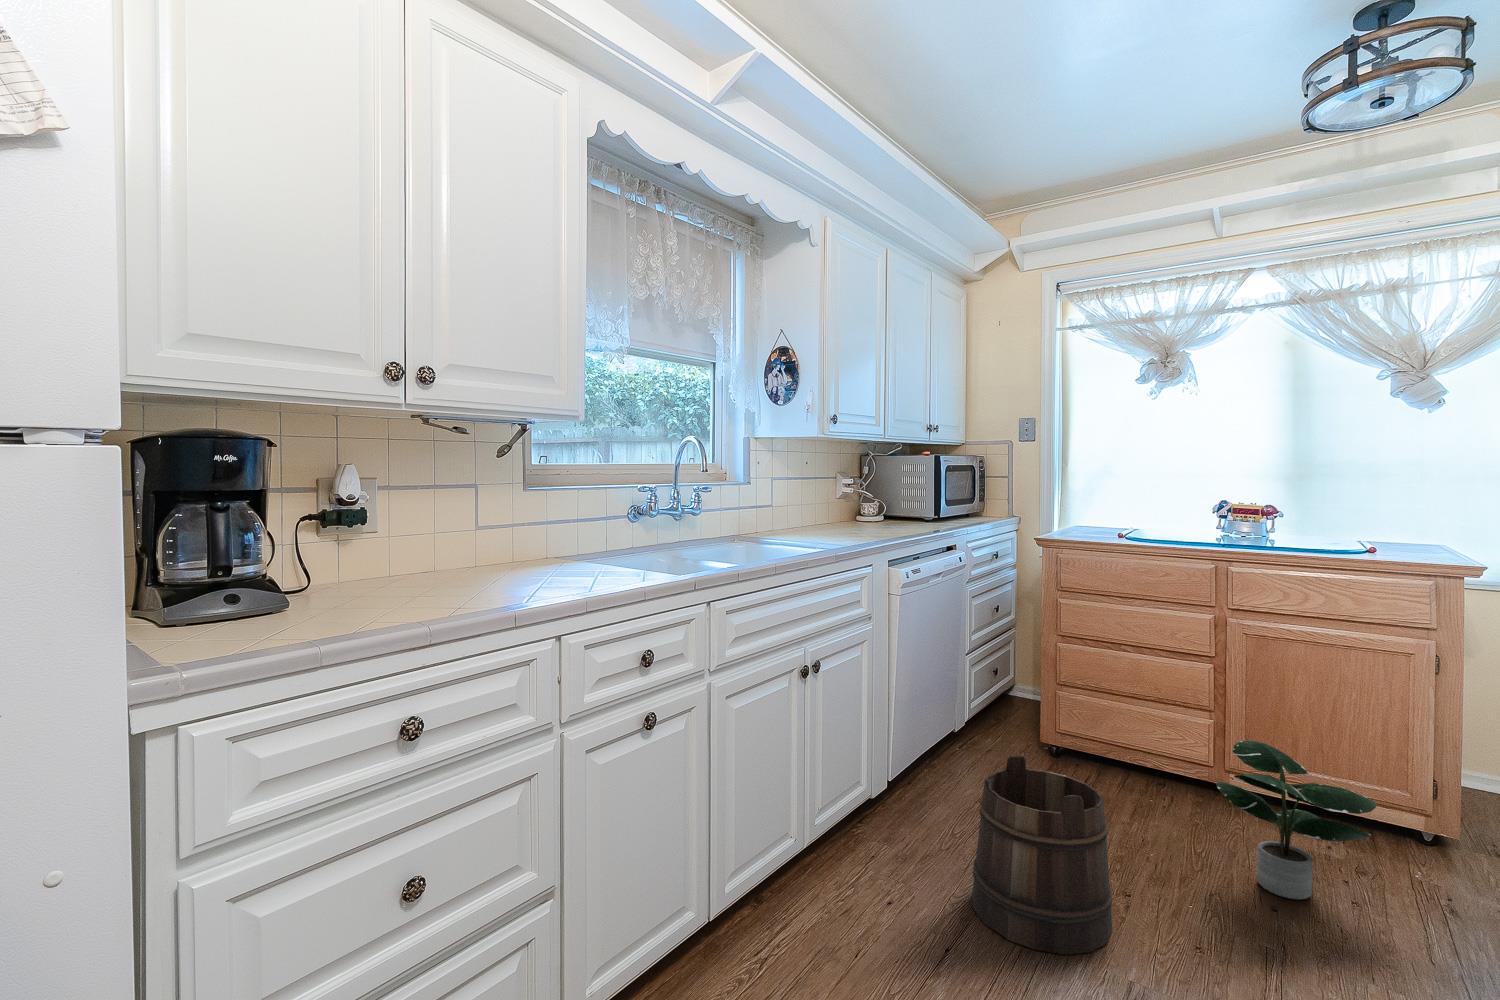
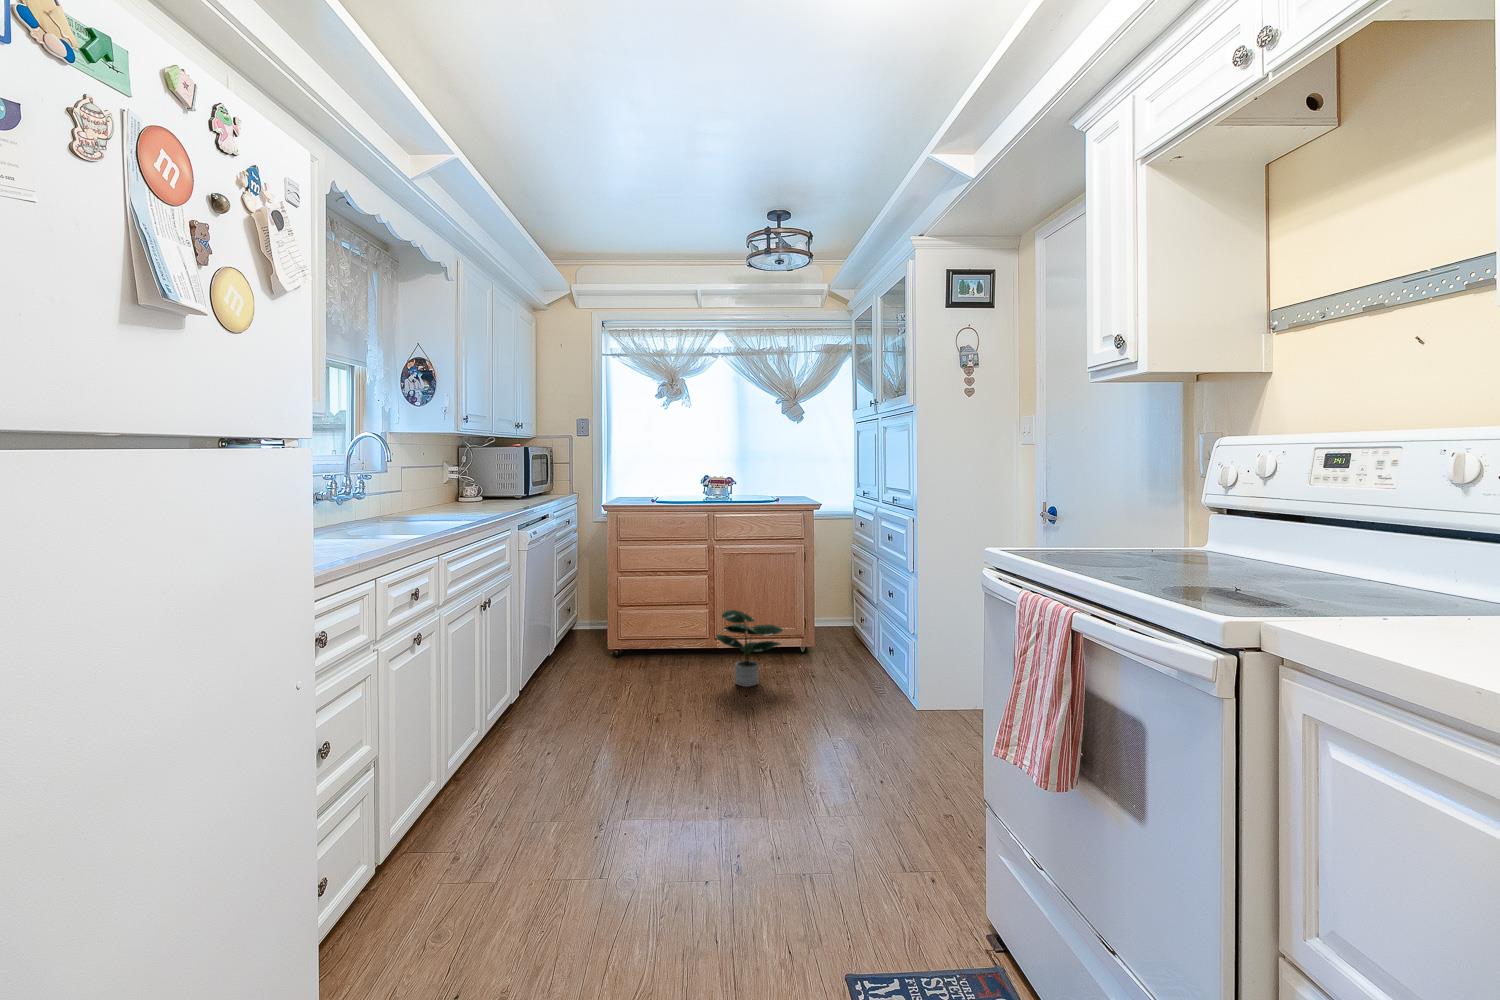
bucket: present [972,756,1113,955] -> none [595,637,674,740]

